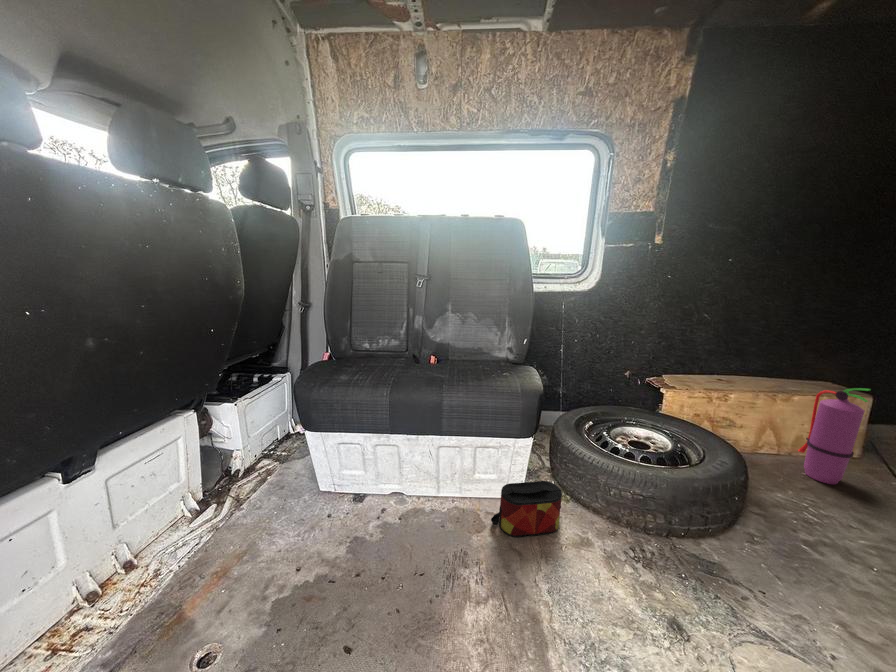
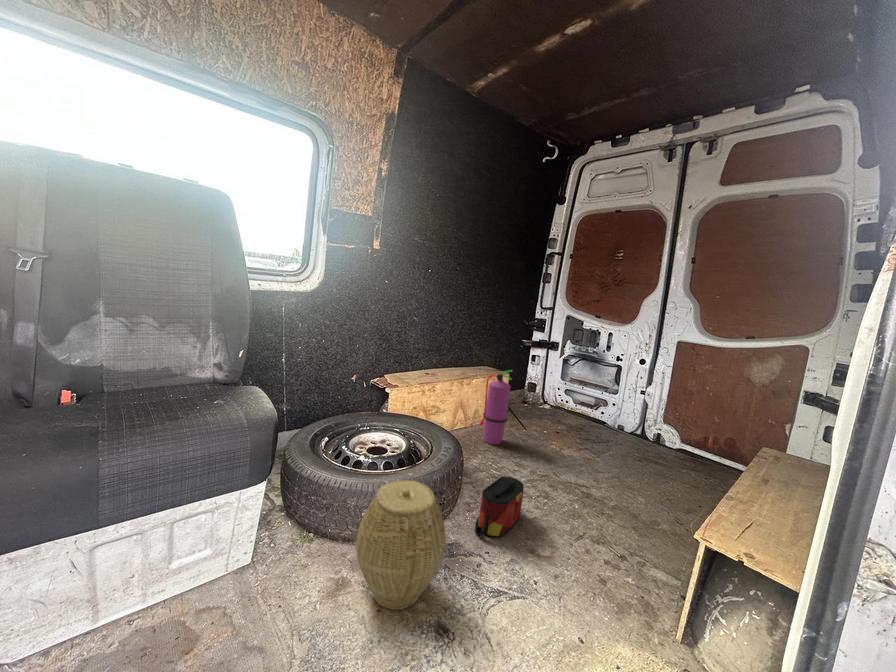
woven basket: none [599,474,699,598] -> present [356,480,446,610]
bag: present [491,481,562,537] -> present [475,477,524,537]

